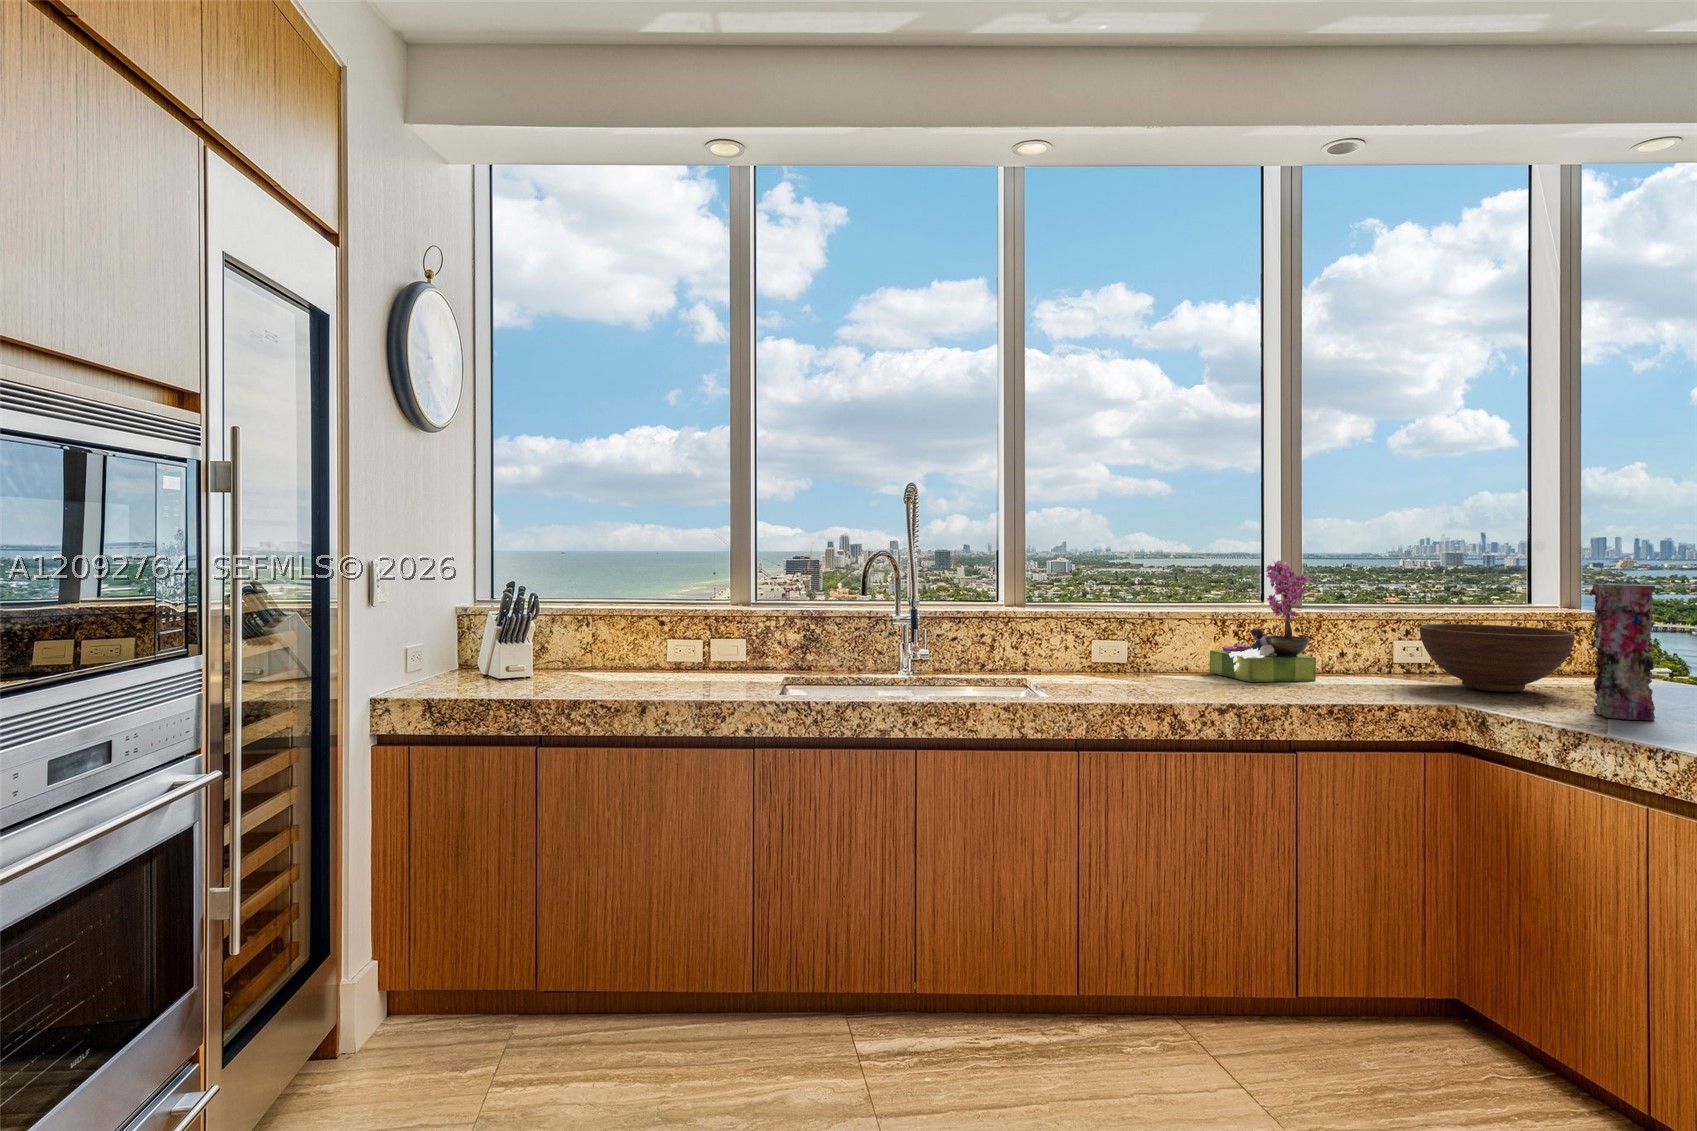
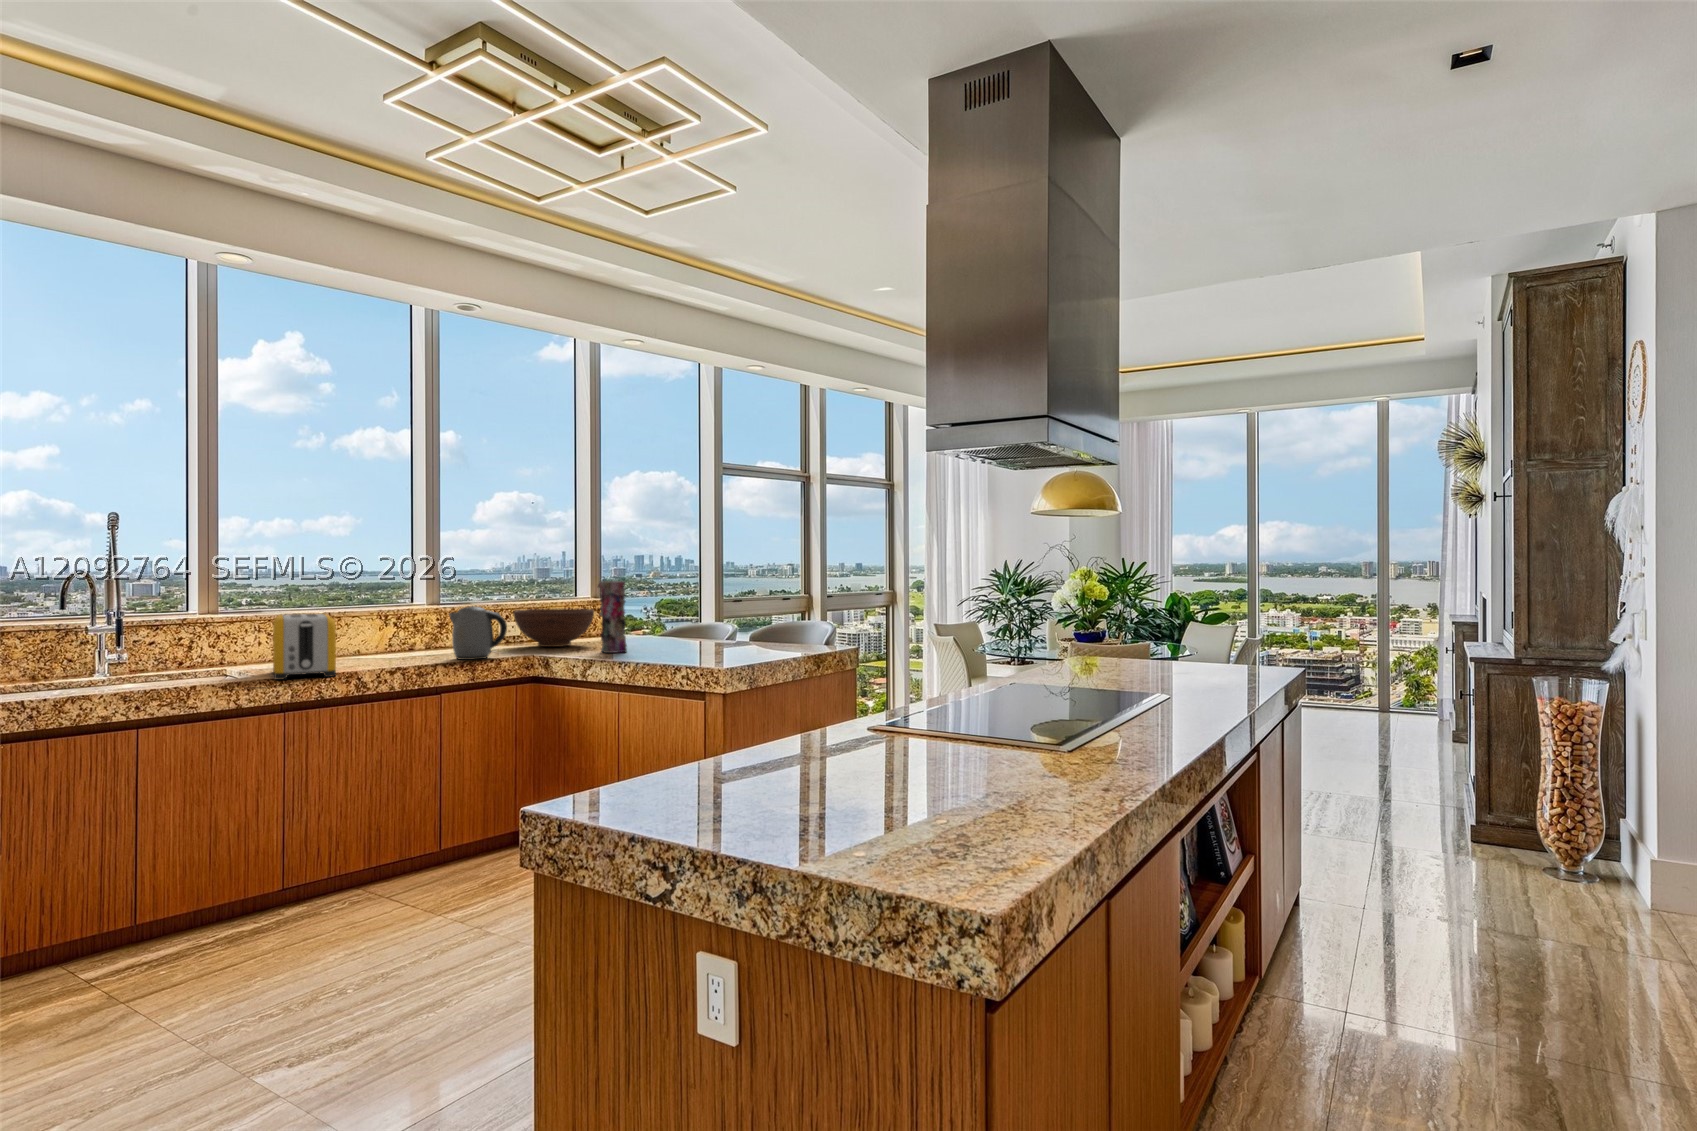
flower arrangement: present [1210,560,1316,682] -> none [376,571,450,656]
toaster: none [1066,615,1144,710] -> present [273,614,336,679]
kettle: none [1313,617,1410,703] -> present [449,606,507,660]

